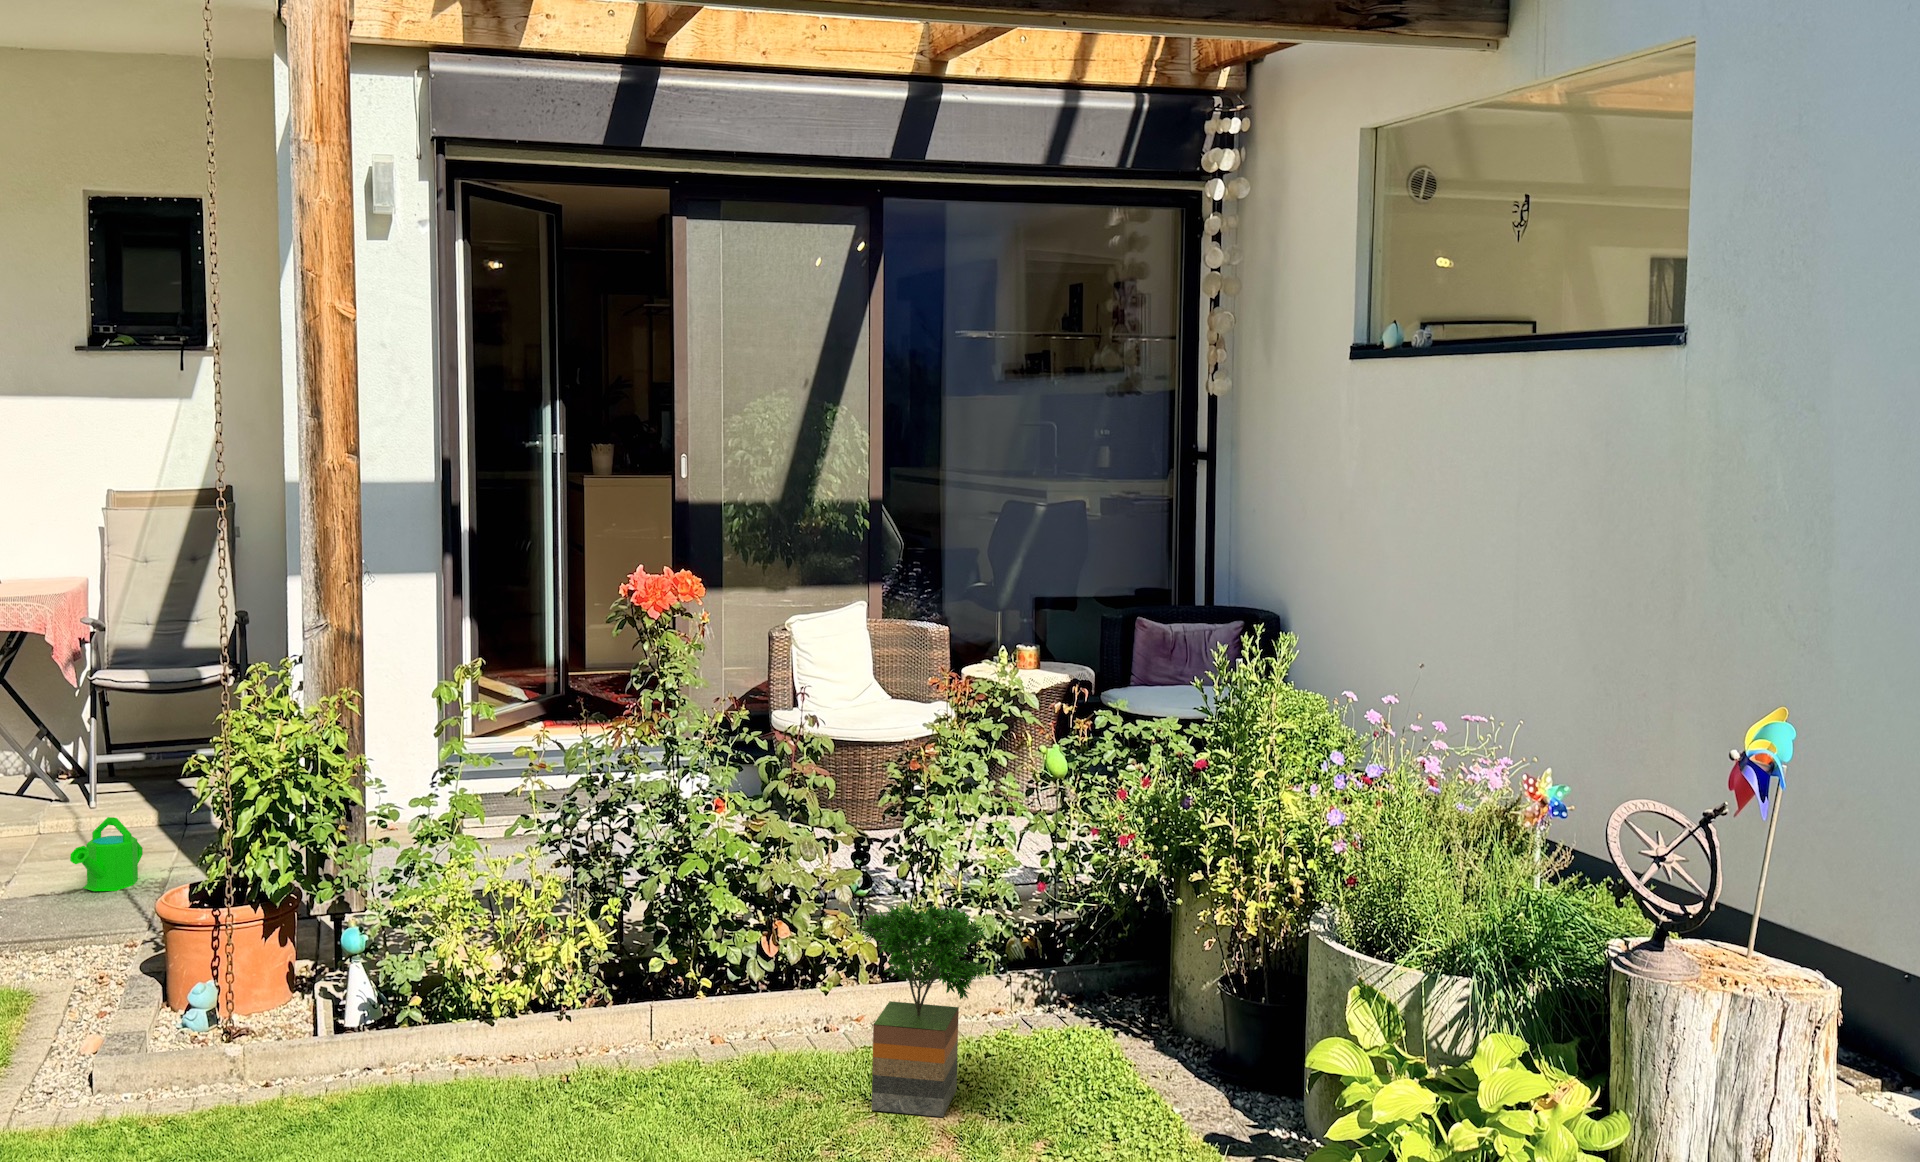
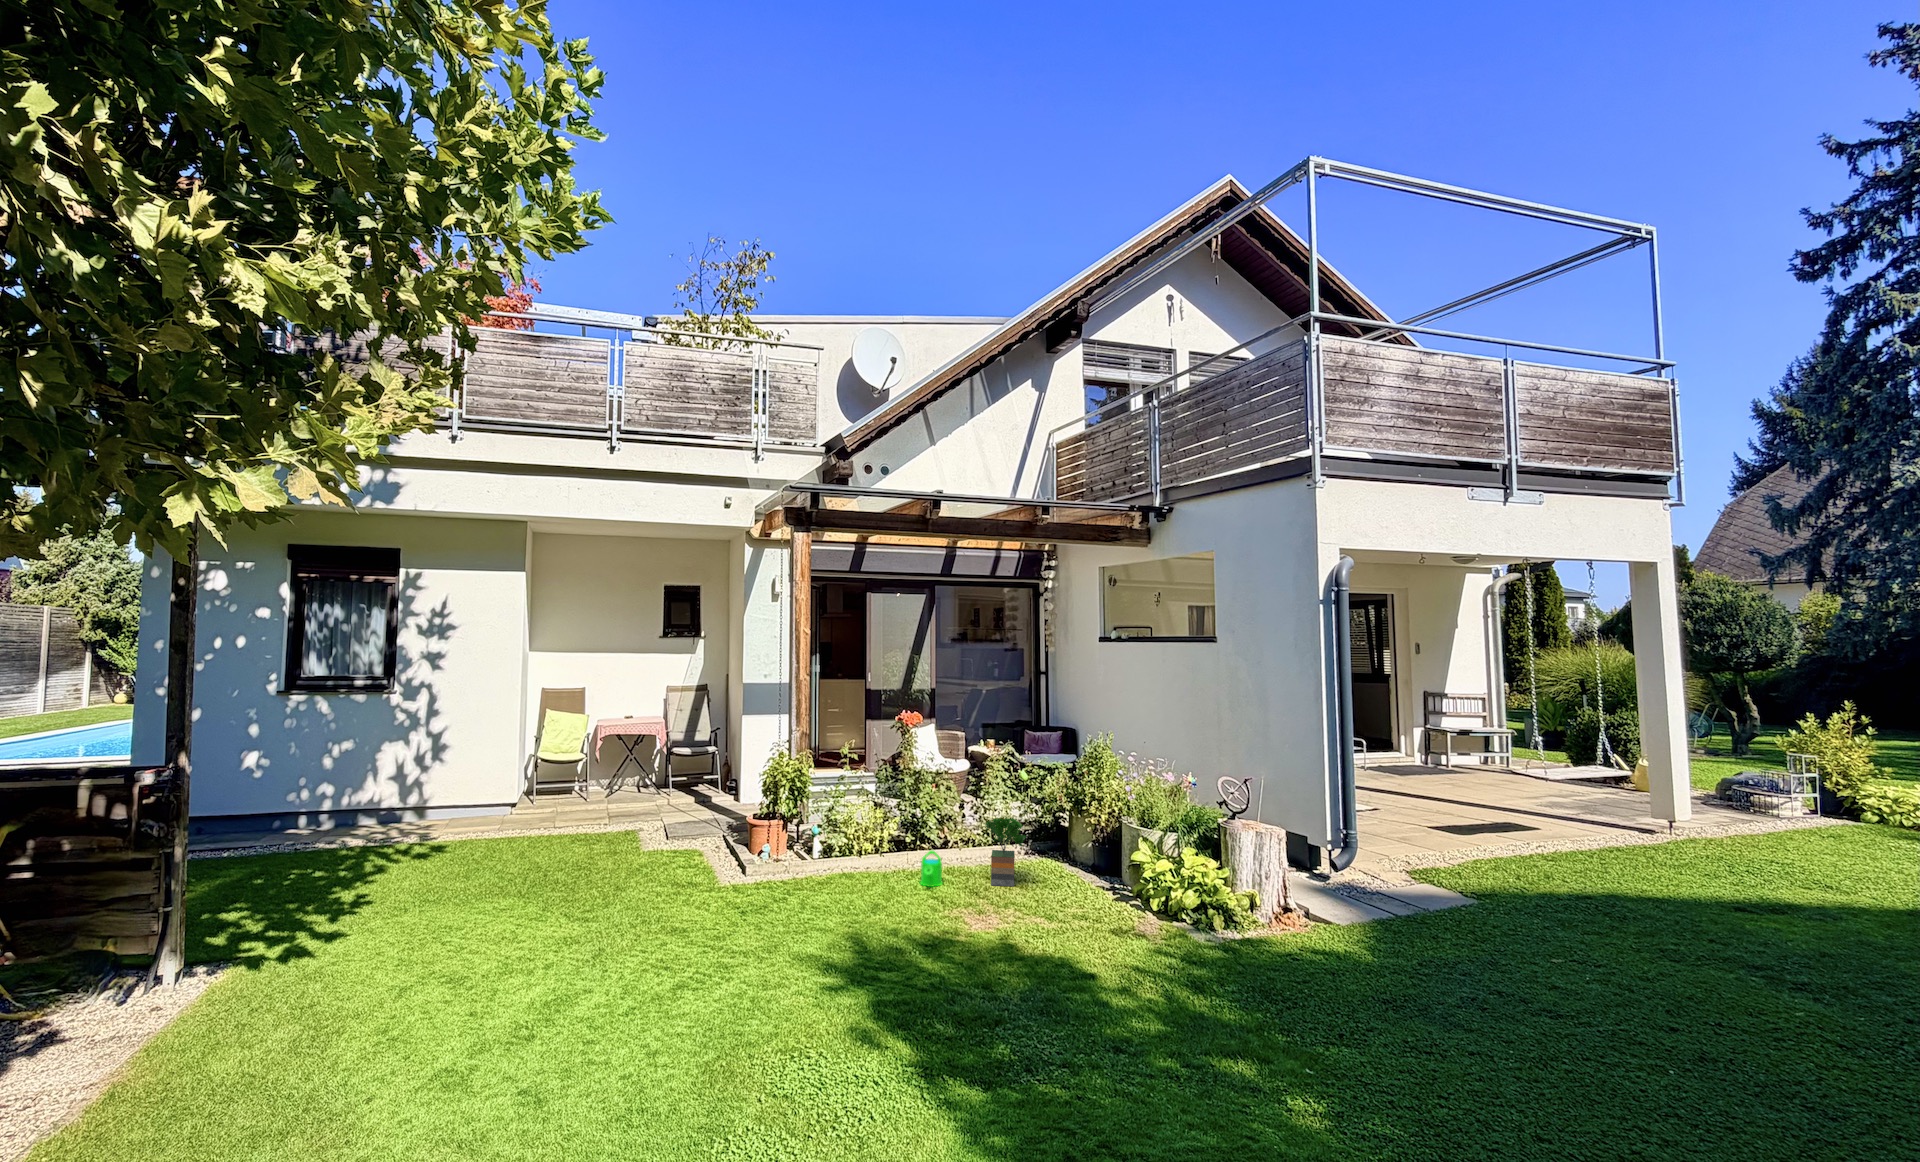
watering can: present [70,817,143,891] -> present [920,851,943,887]

